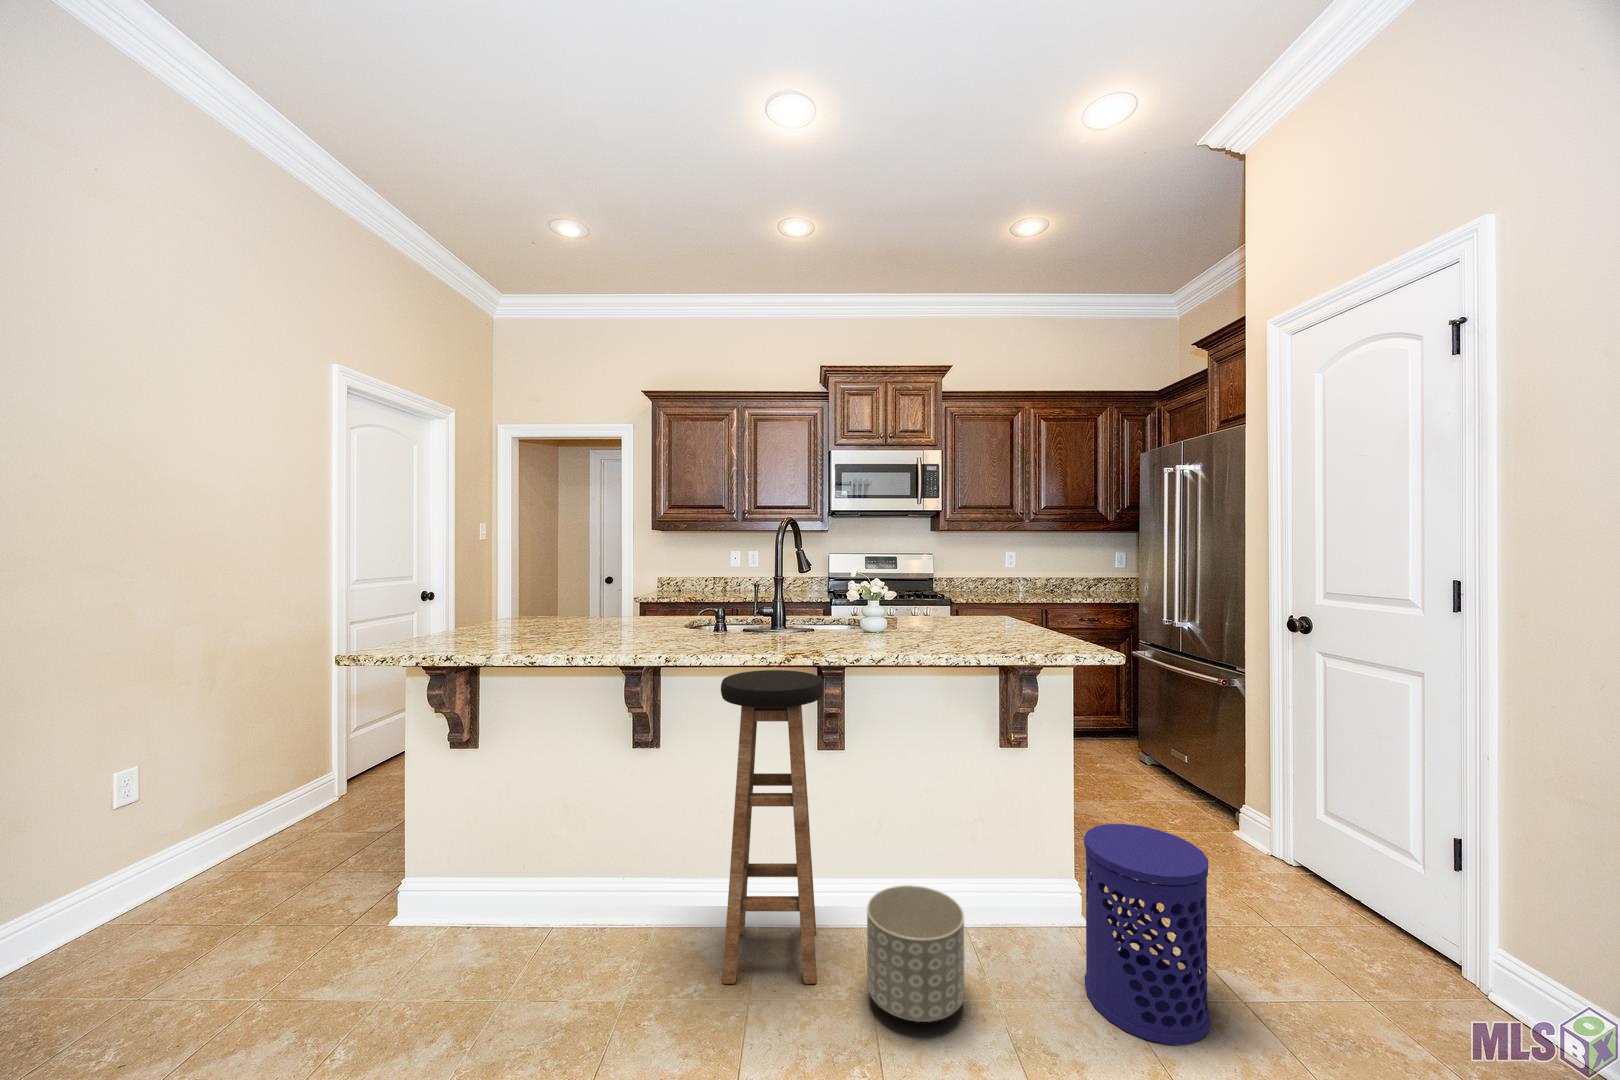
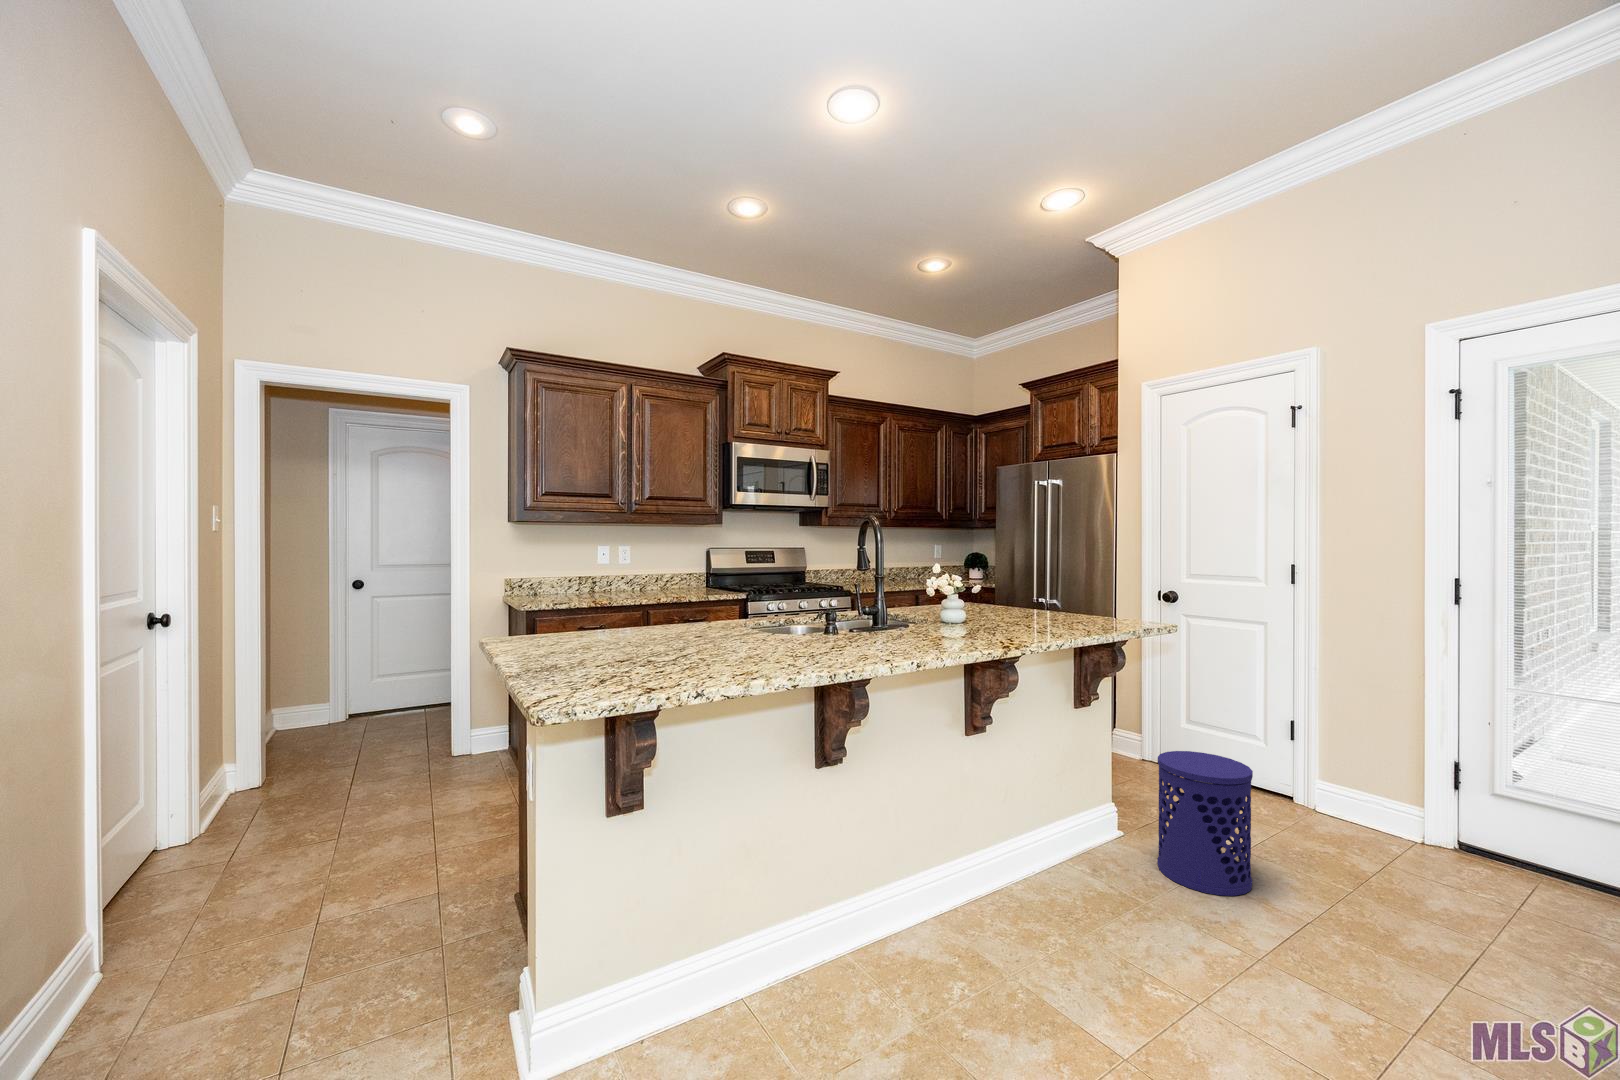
bar stool: present [721,670,823,984] -> none [910,665,1031,971]
planter: present [867,885,964,1022] -> none [1061,833,1148,938]

